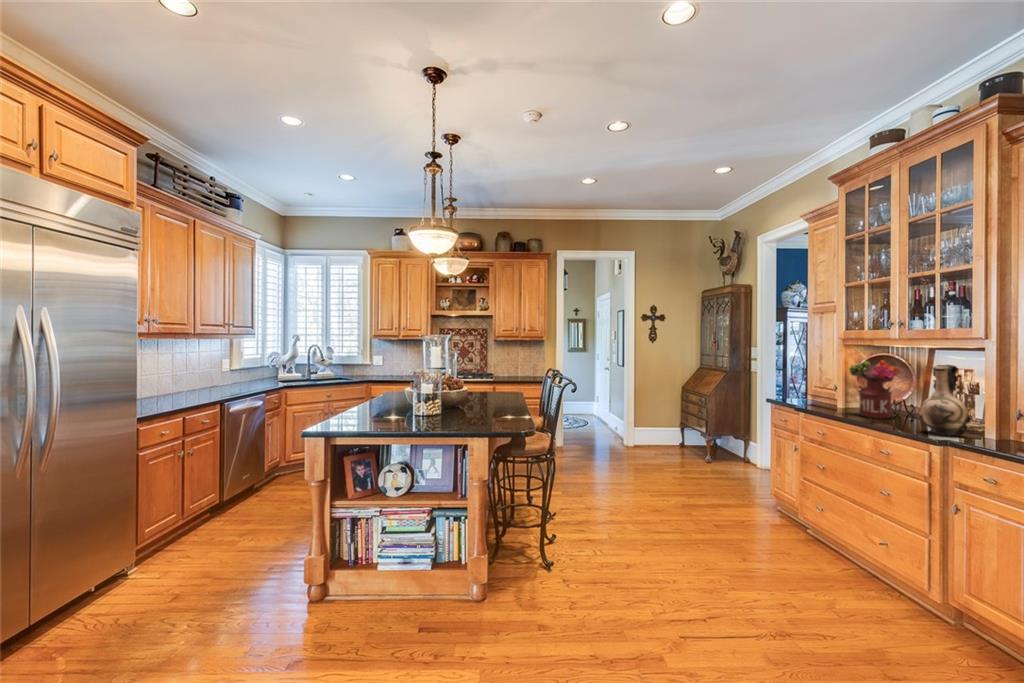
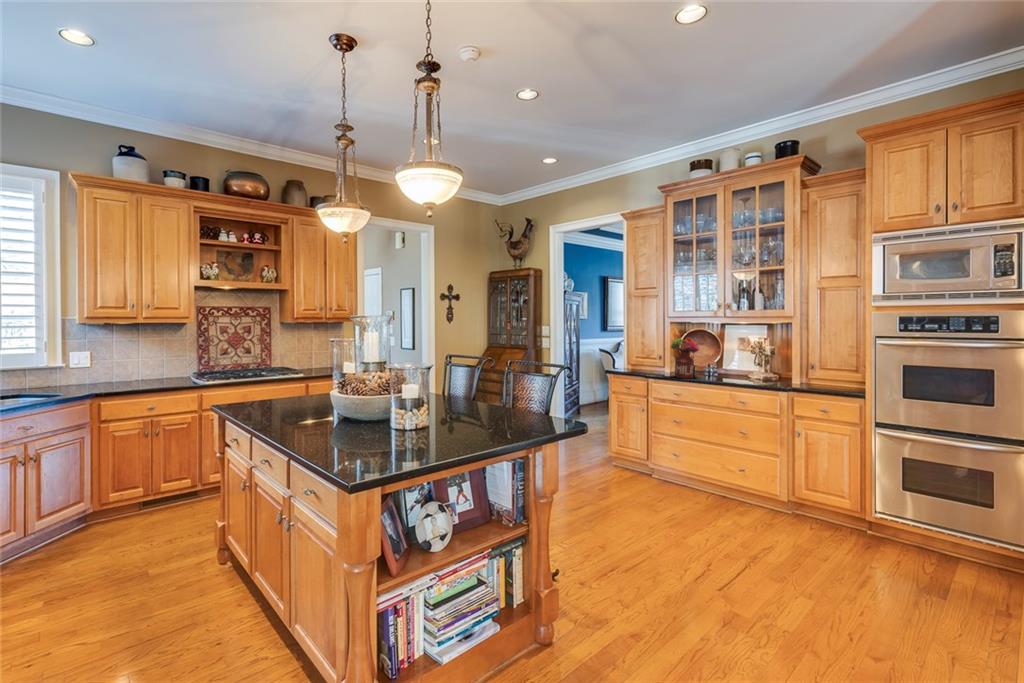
decorative vase: present [921,365,971,436] -> none [726,340,754,386]

